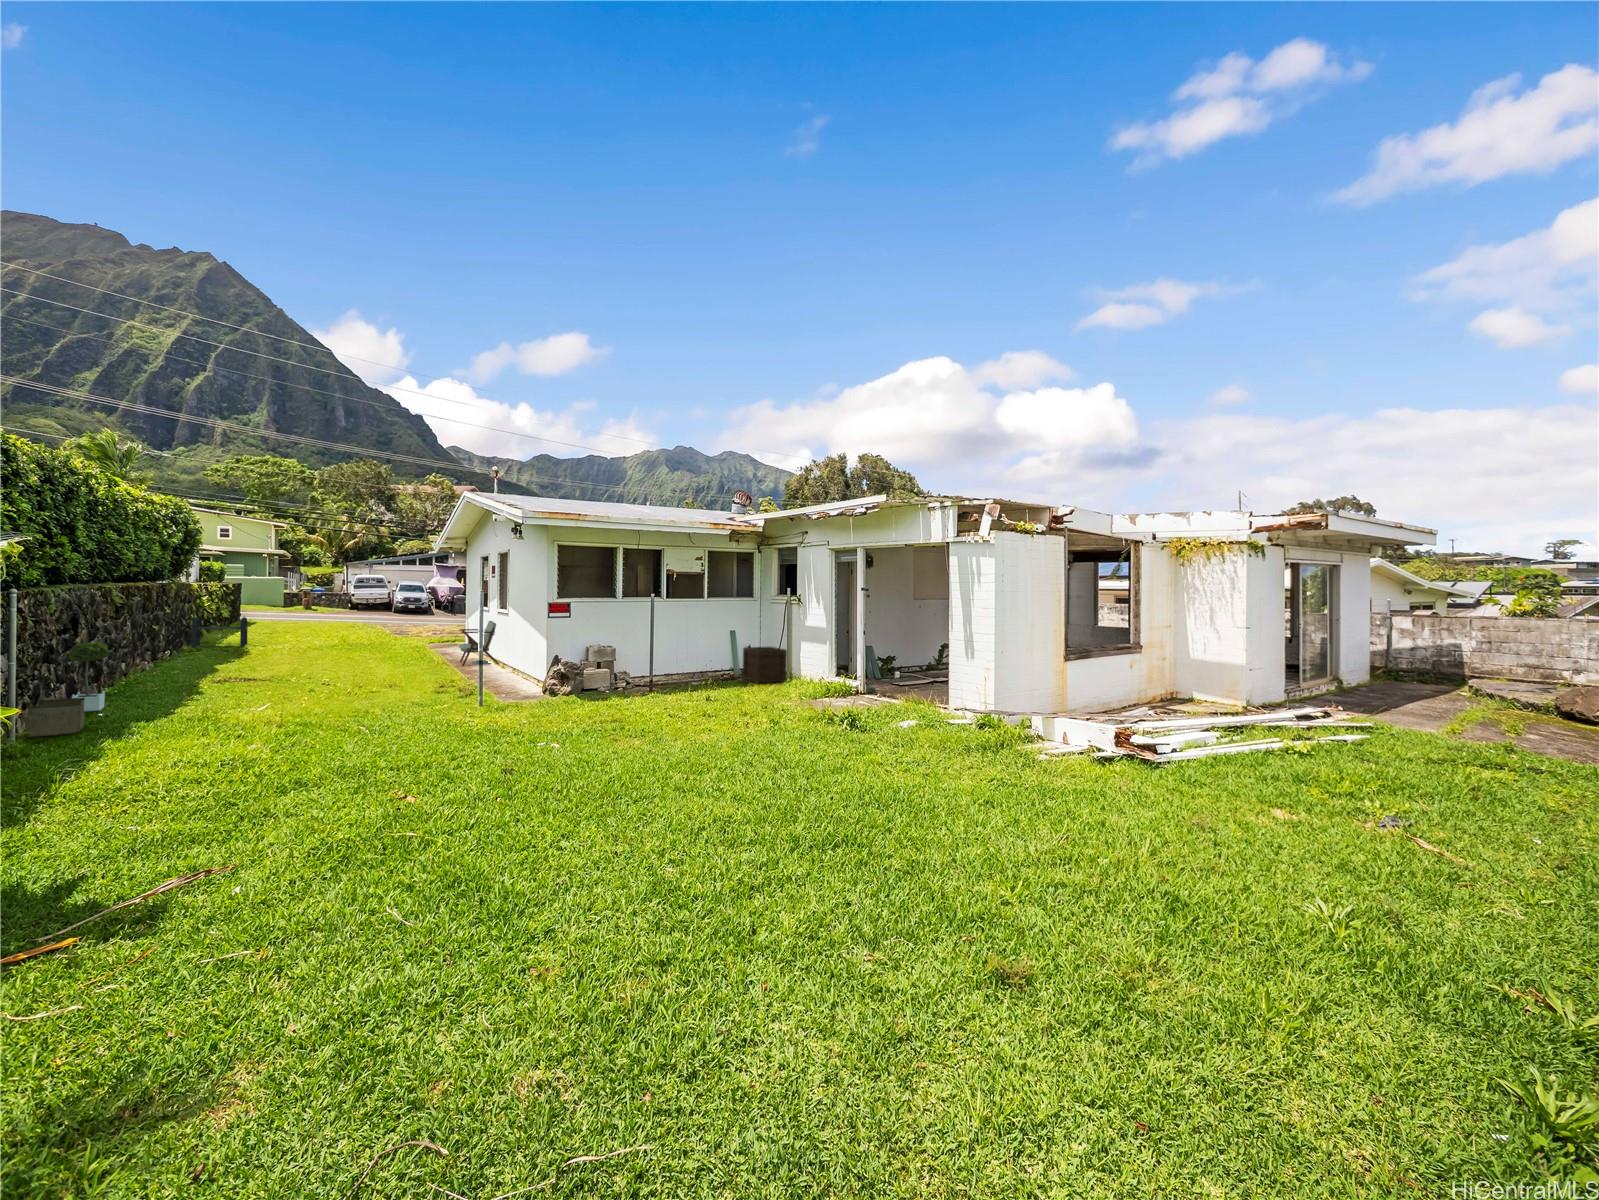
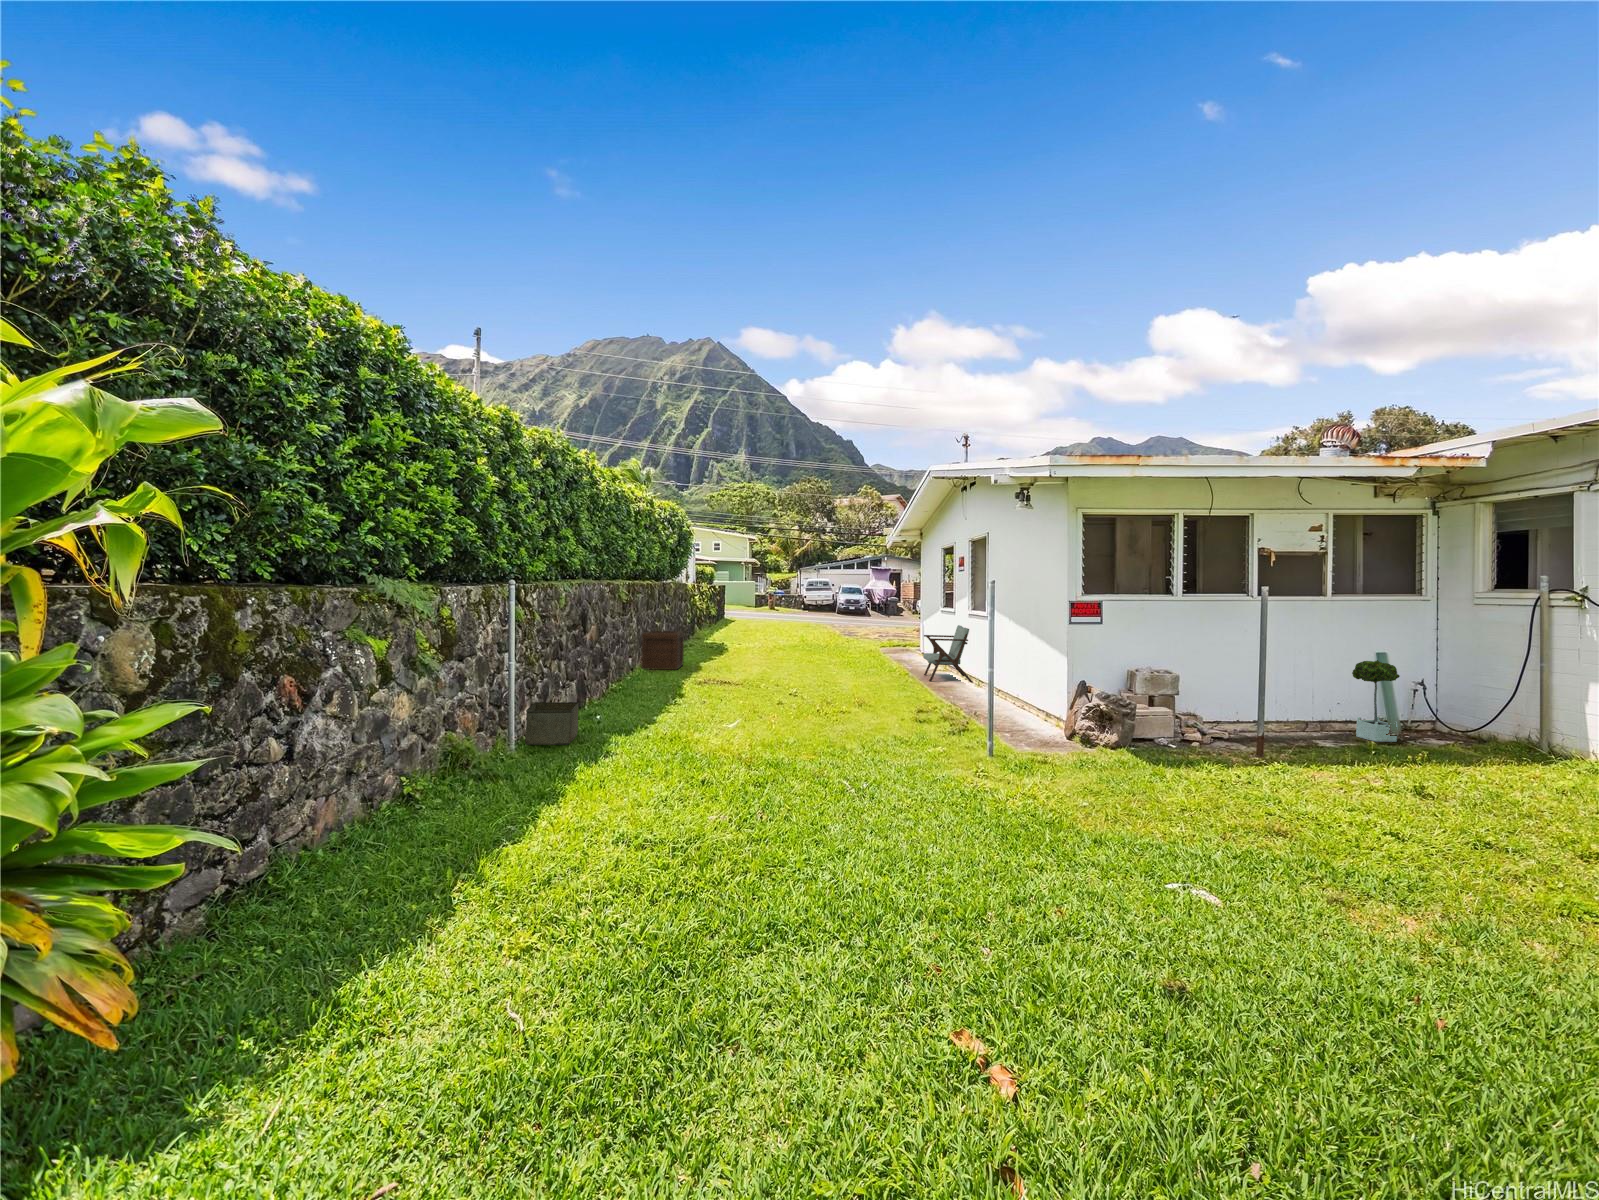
bench: present [191,617,247,648] -> none [685,615,726,644]
potted tree: present [69,641,110,711] -> present [1352,660,1400,742]
wooden crate: present [742,647,787,683] -> present [641,631,684,670]

